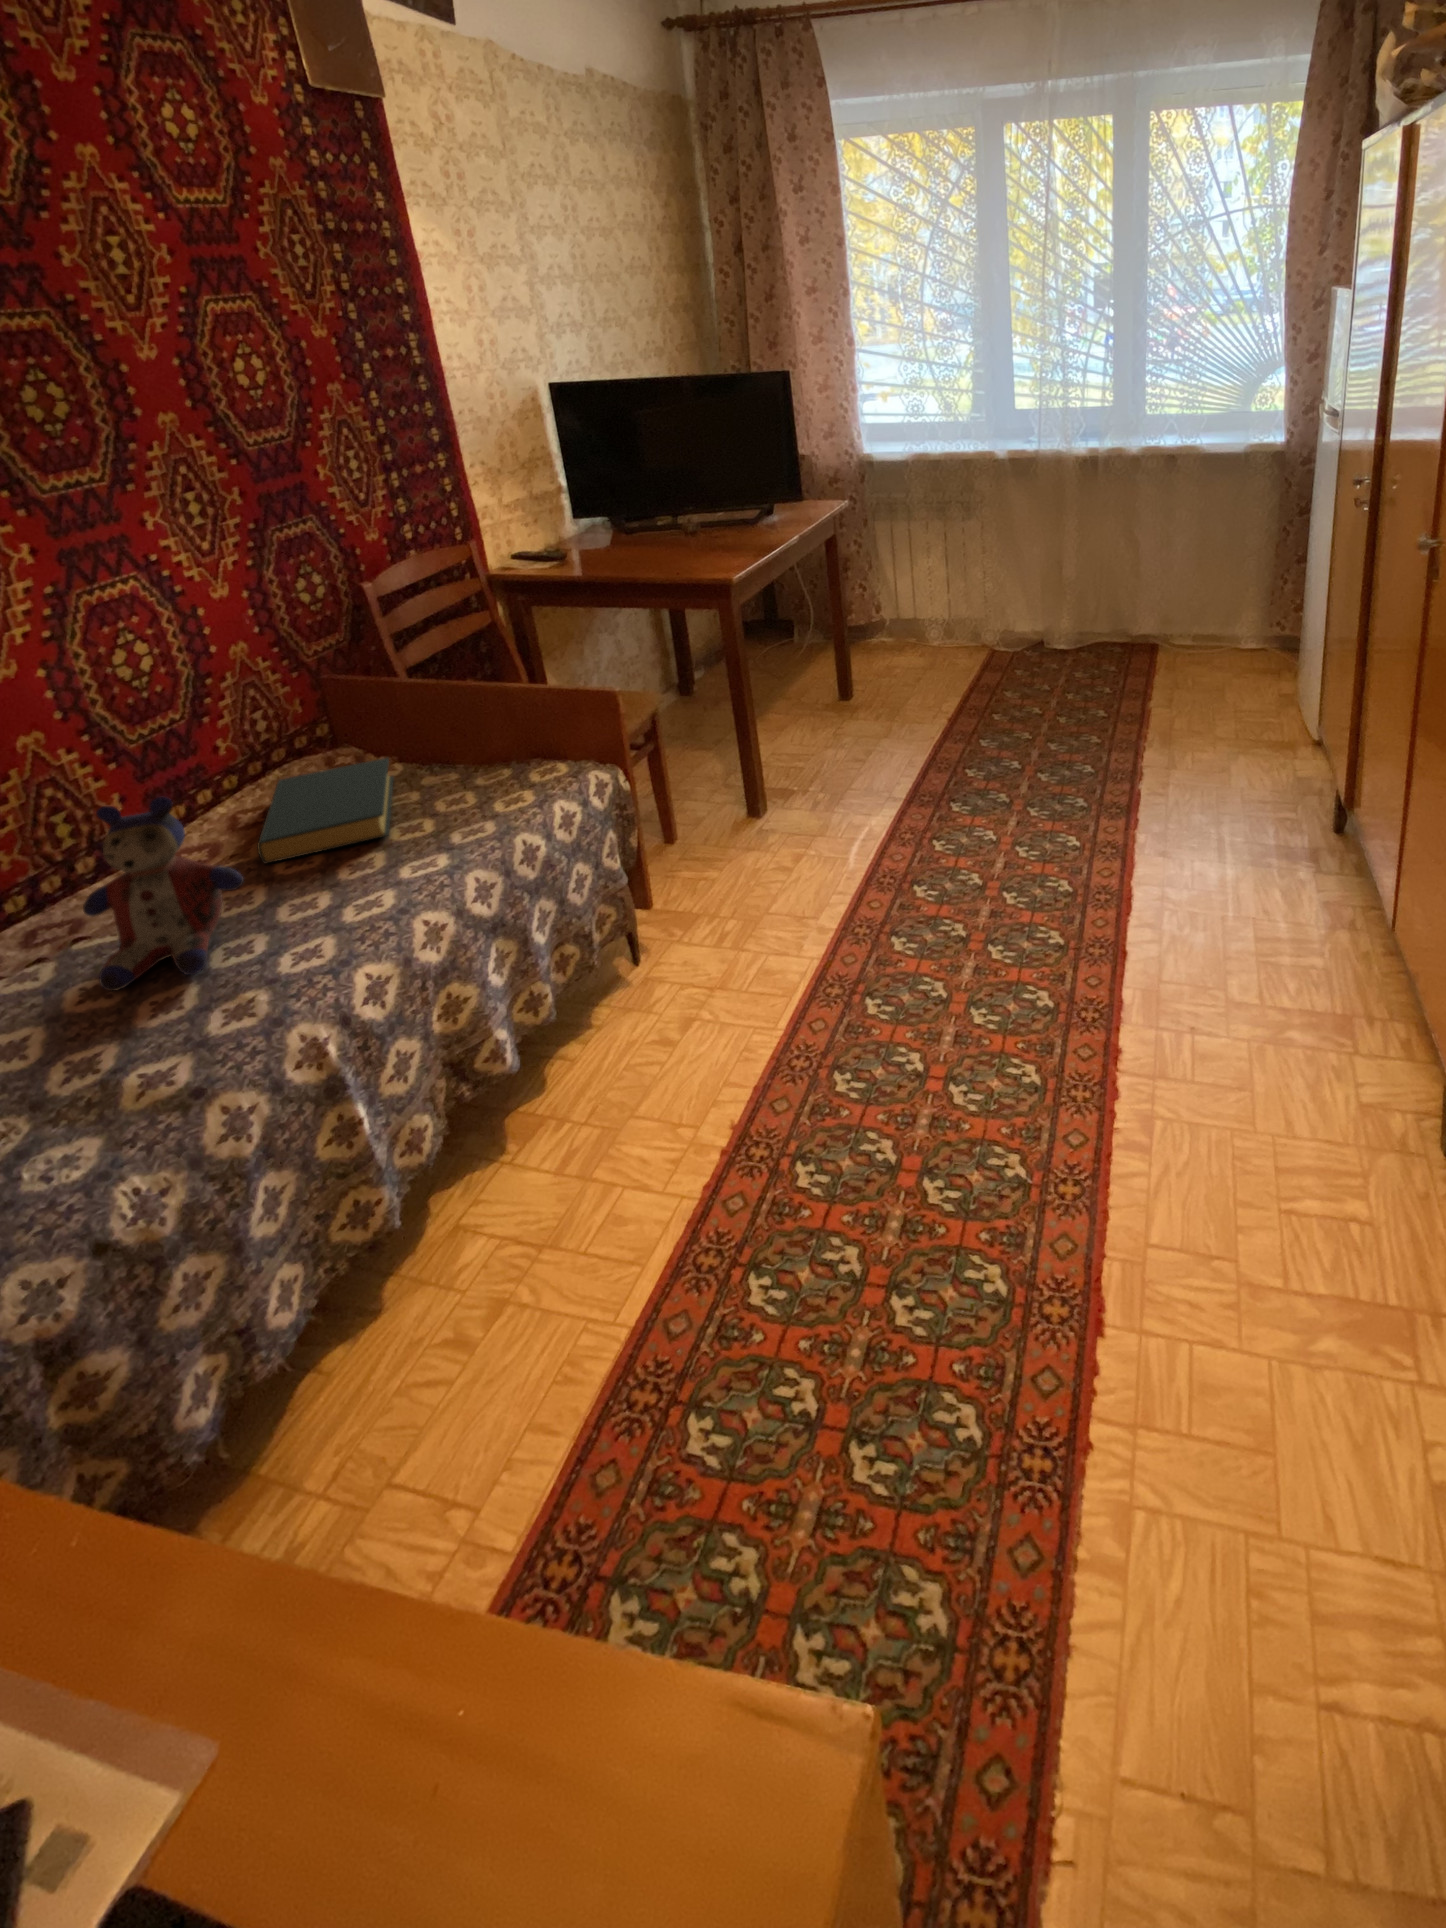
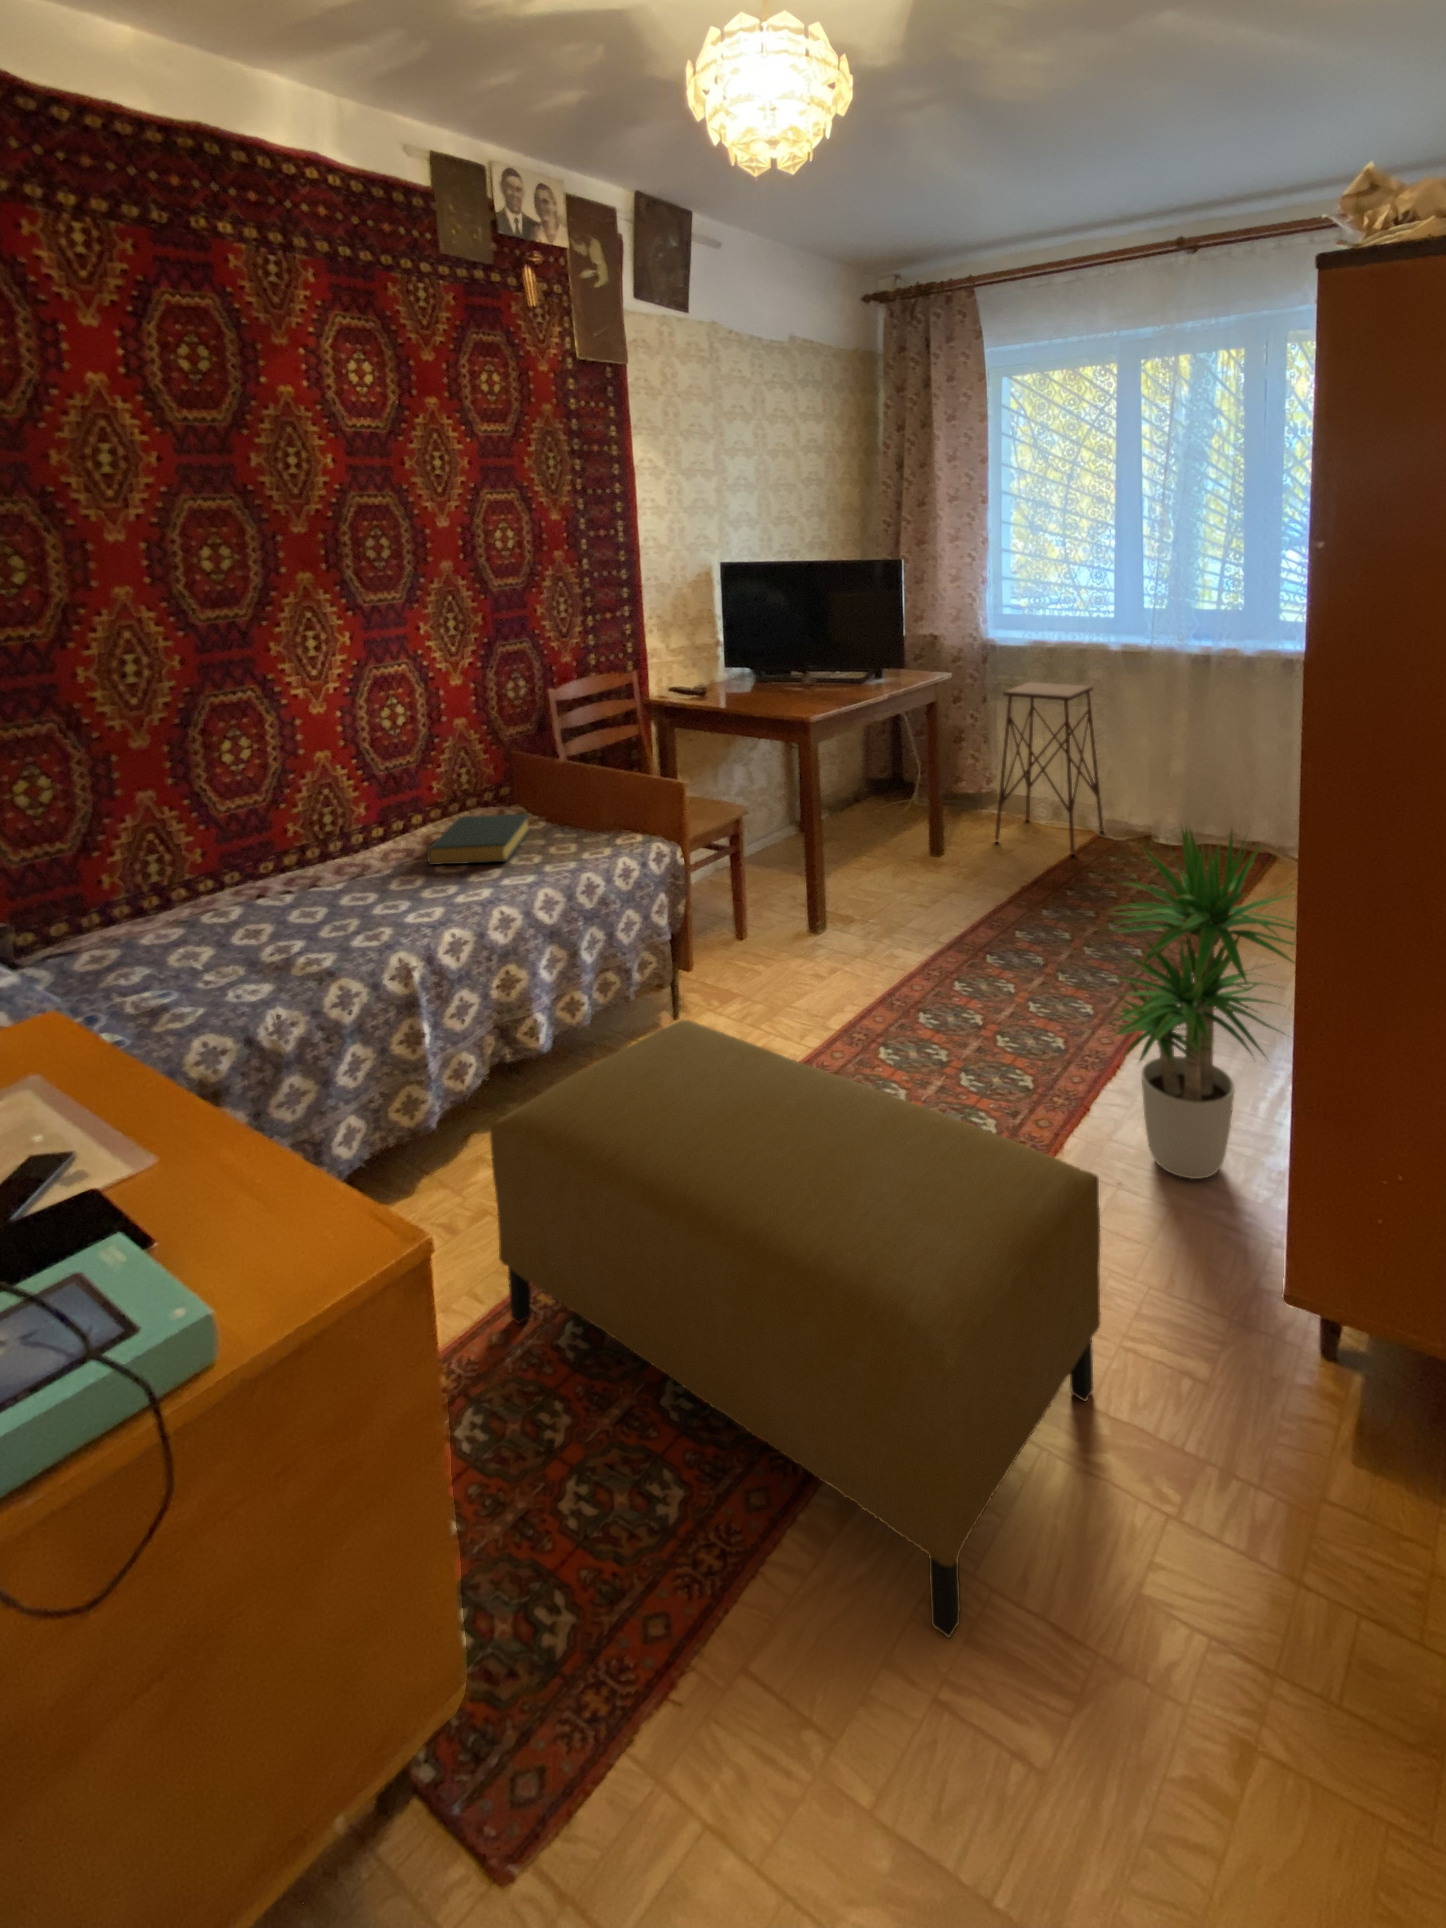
side table: none [893,499,995,674] -> present [995,682,1103,853]
potted plant: none [1148,661,1383,1010] -> present [1105,829,1295,1179]
stuffed bear: present [83,797,244,991] -> none [311,793,405,914]
ottoman: none [560,1003,1328,1626] -> present [490,1020,1100,1637]

